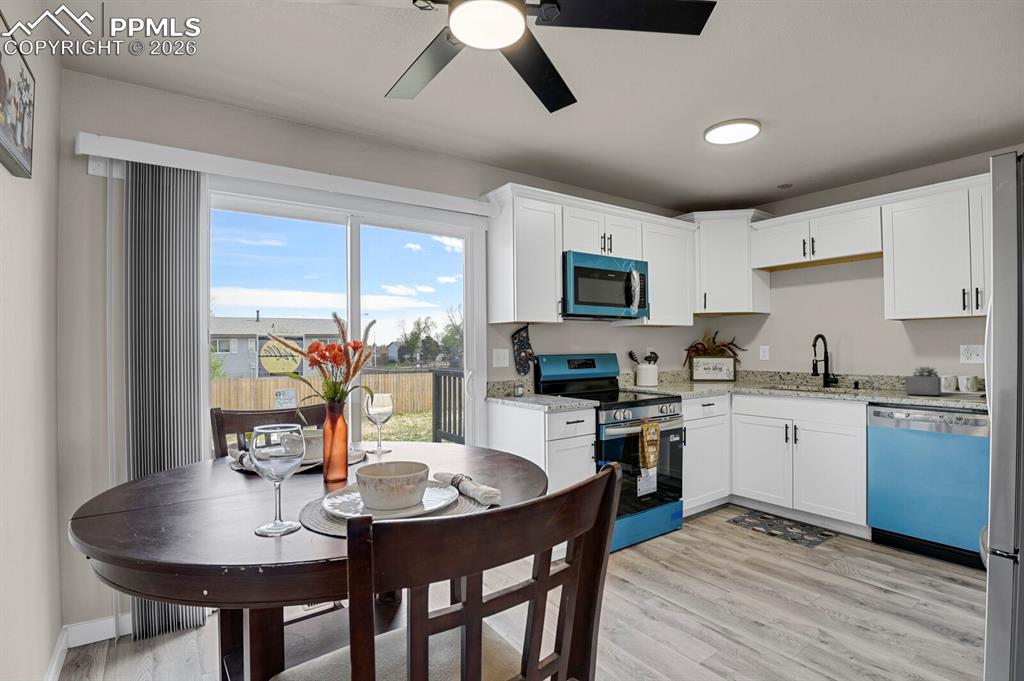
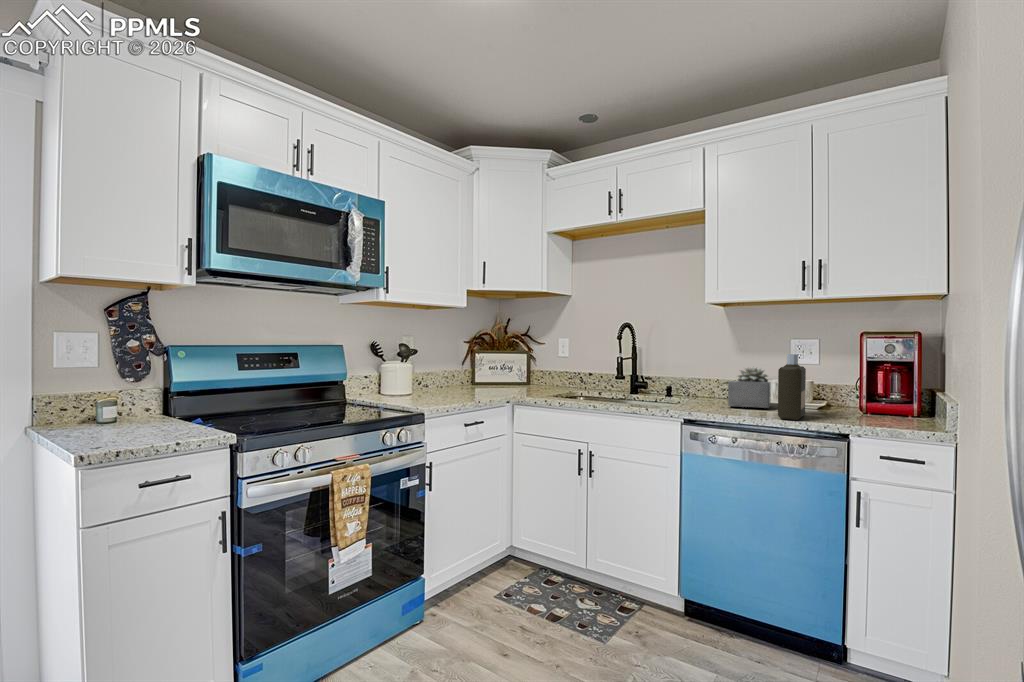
bottle: none [943,357,967,402] -> present [778,354,806,420]

